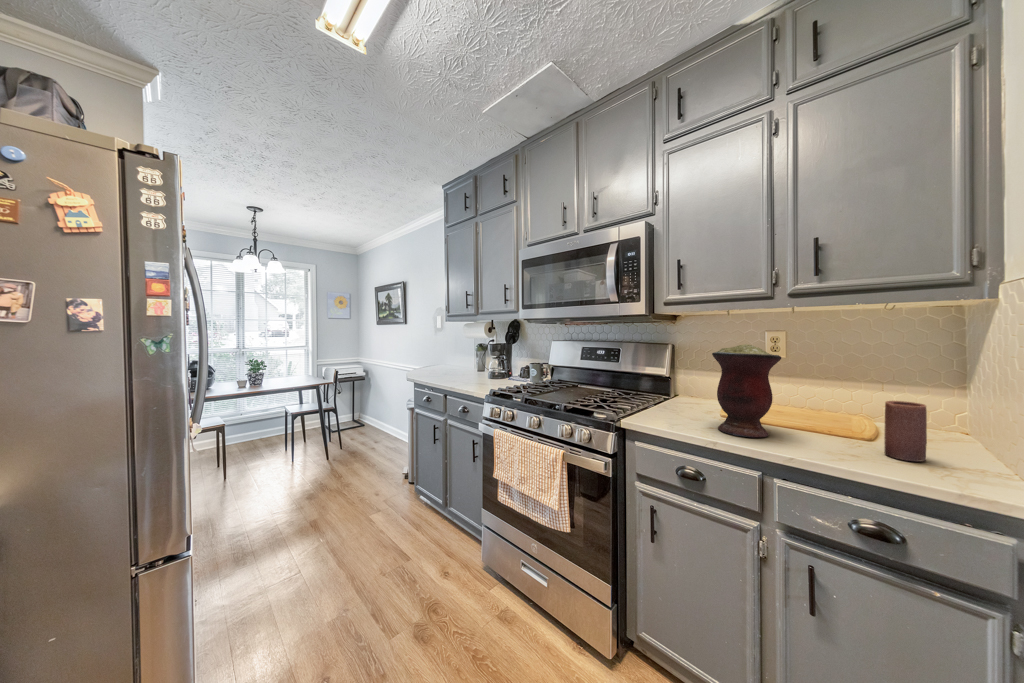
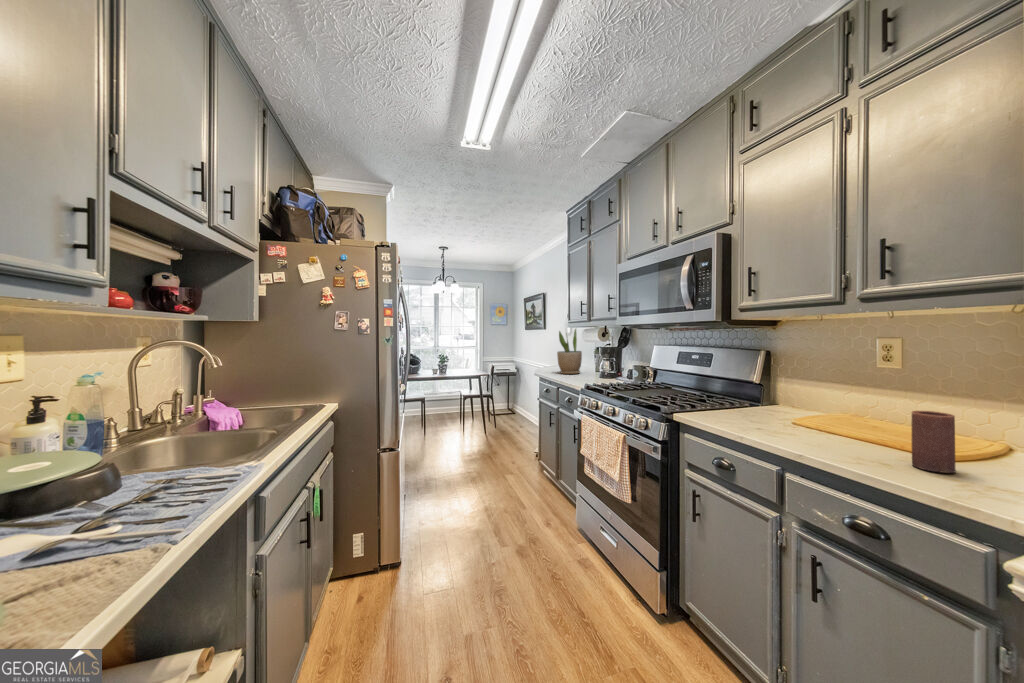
potted plant: none [437,322,466,377] -> present [557,329,582,374]
vase: present [712,344,781,437] -> none [754,350,822,438]

